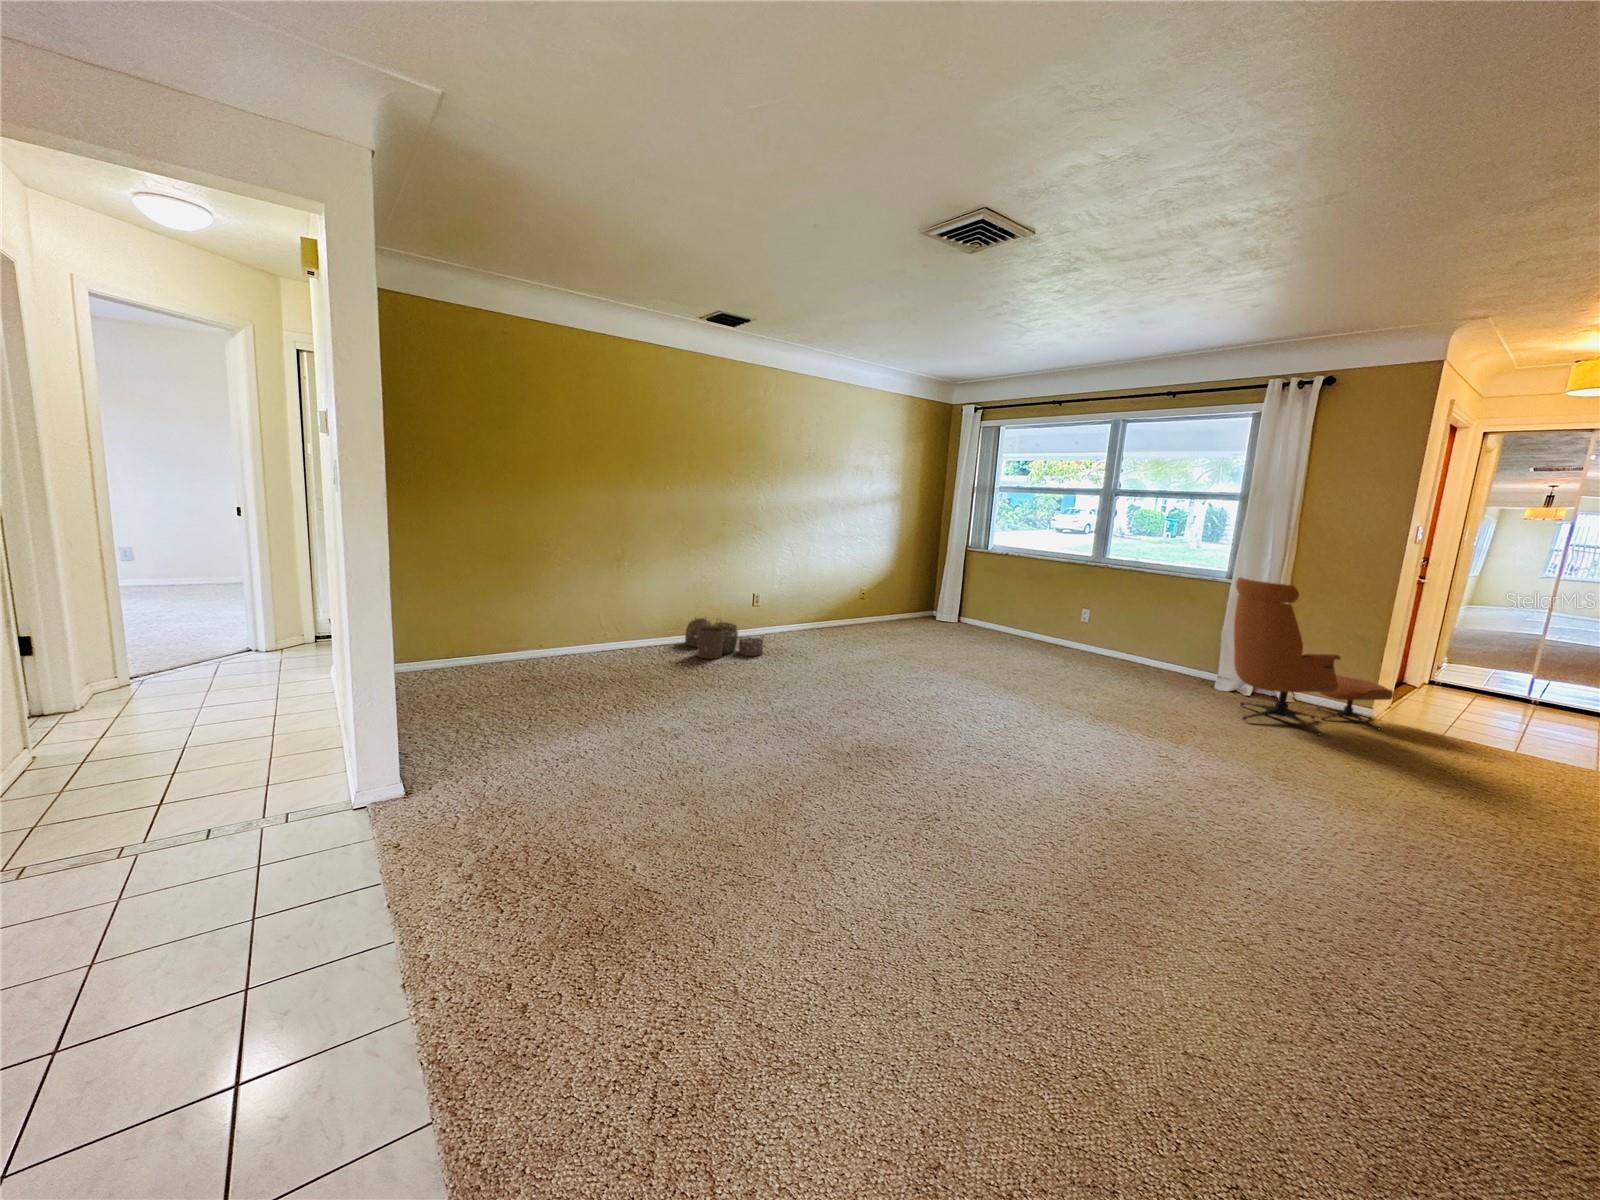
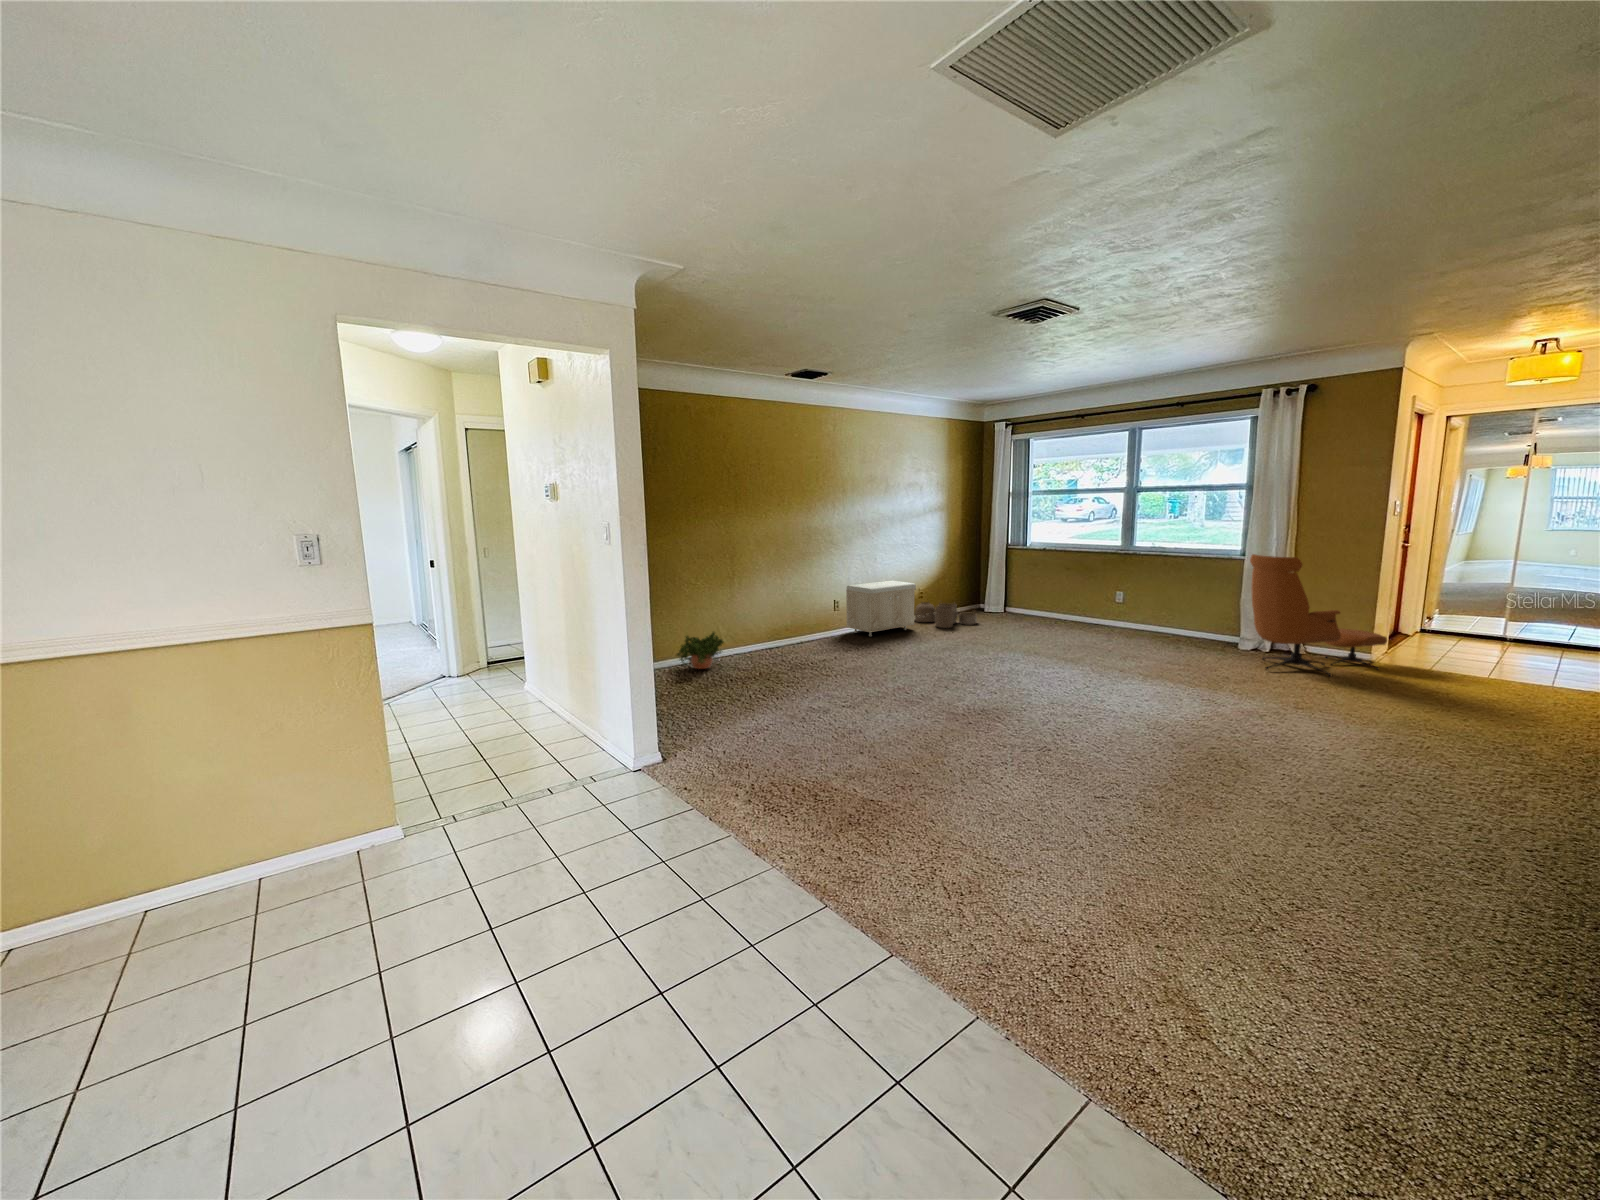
storage bench: none [767,576,851,639] -> present [846,581,916,636]
woven basket: present [685,618,763,659] -> present [915,602,977,628]
potted plant: none [534,620,596,667] -> present [677,632,723,669]

